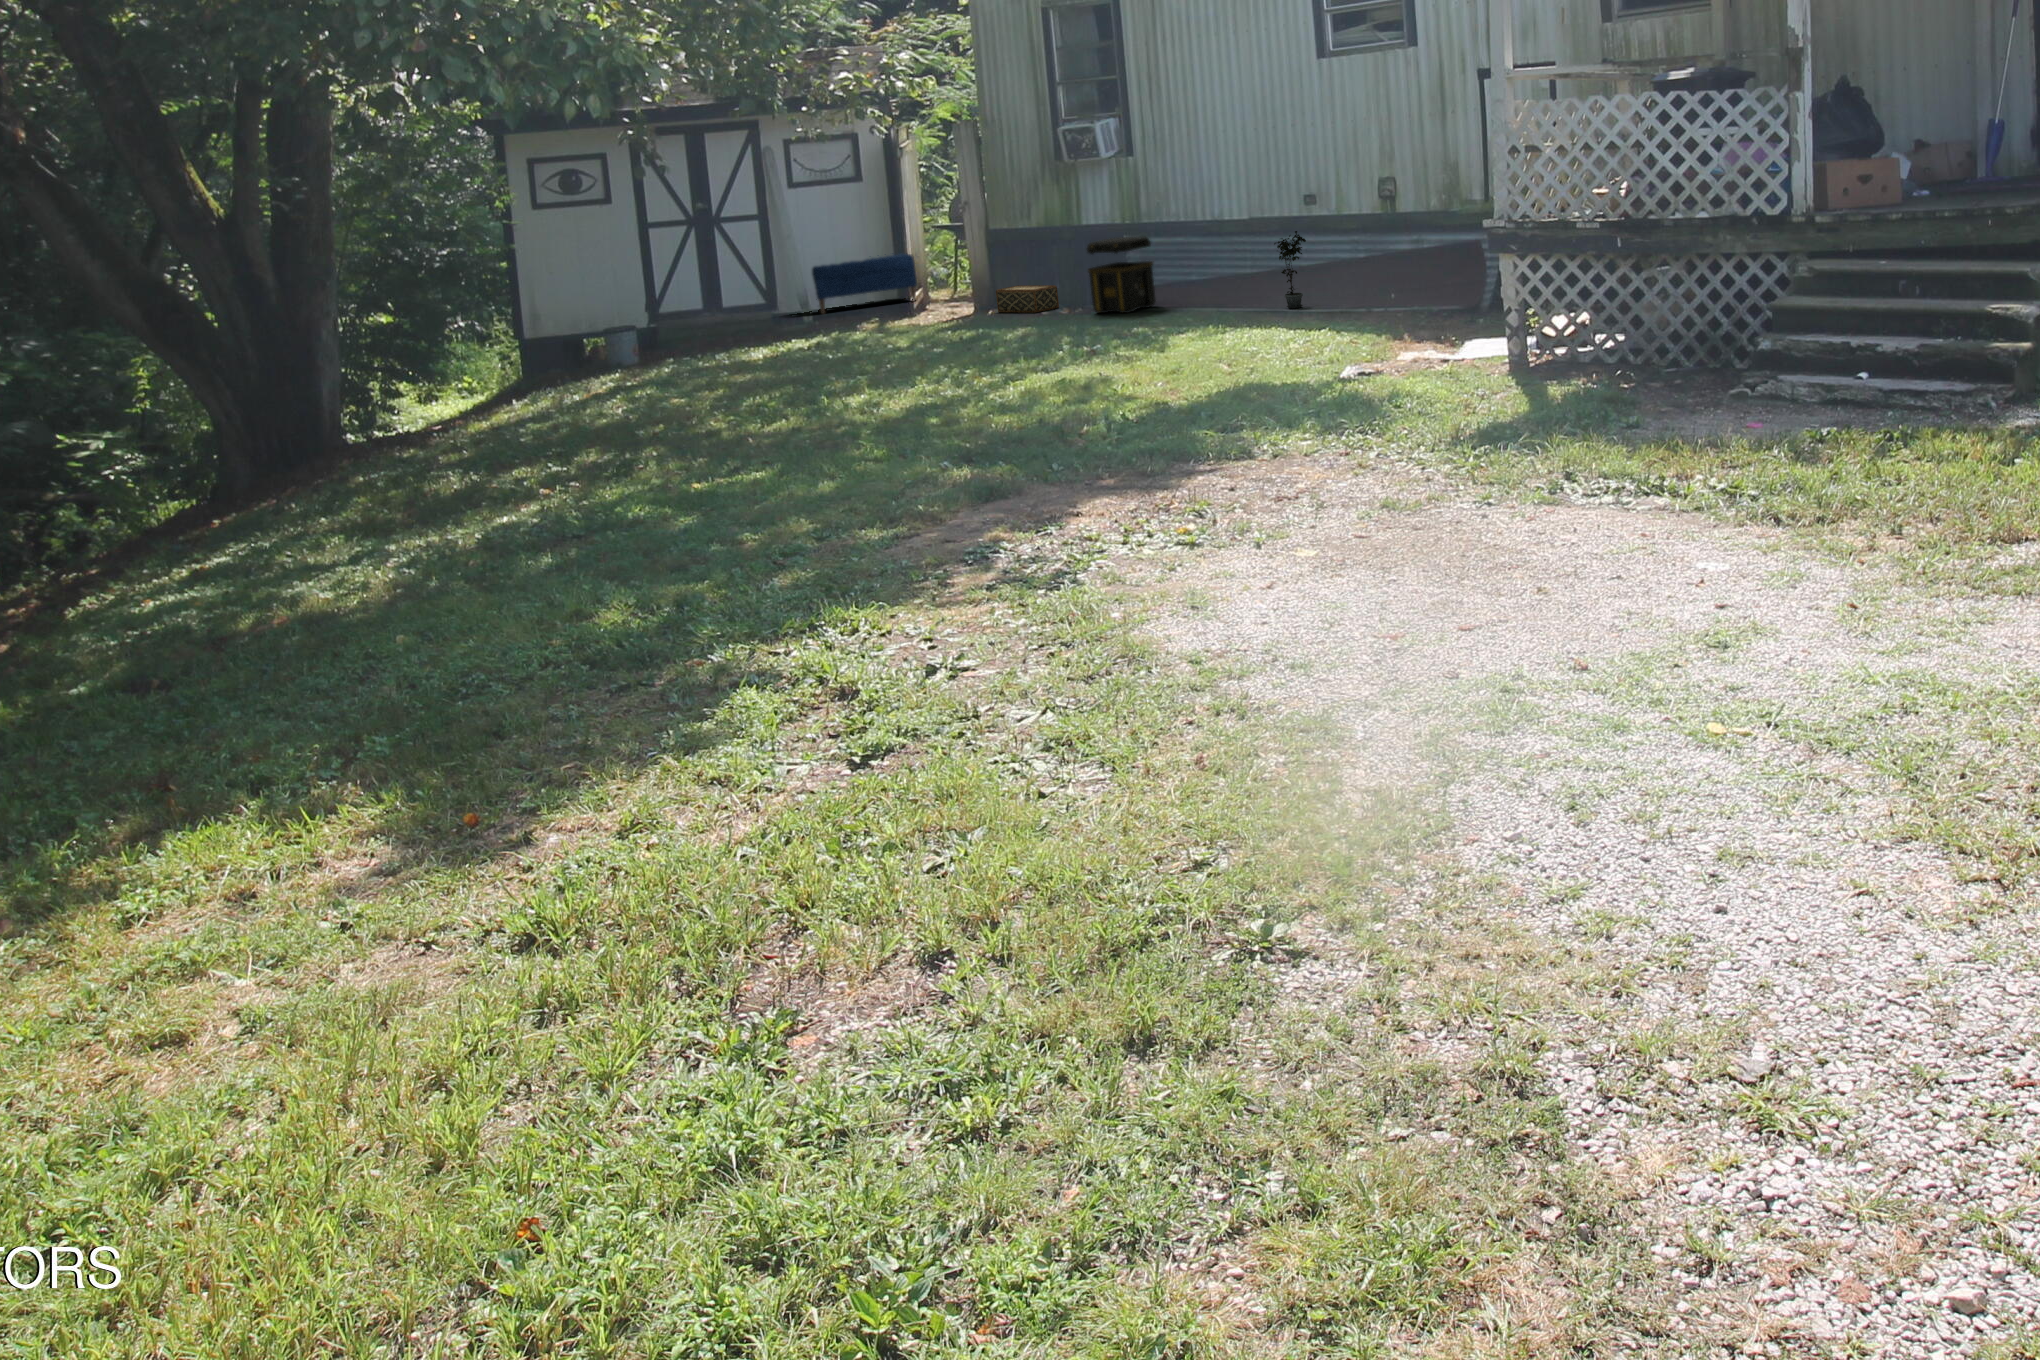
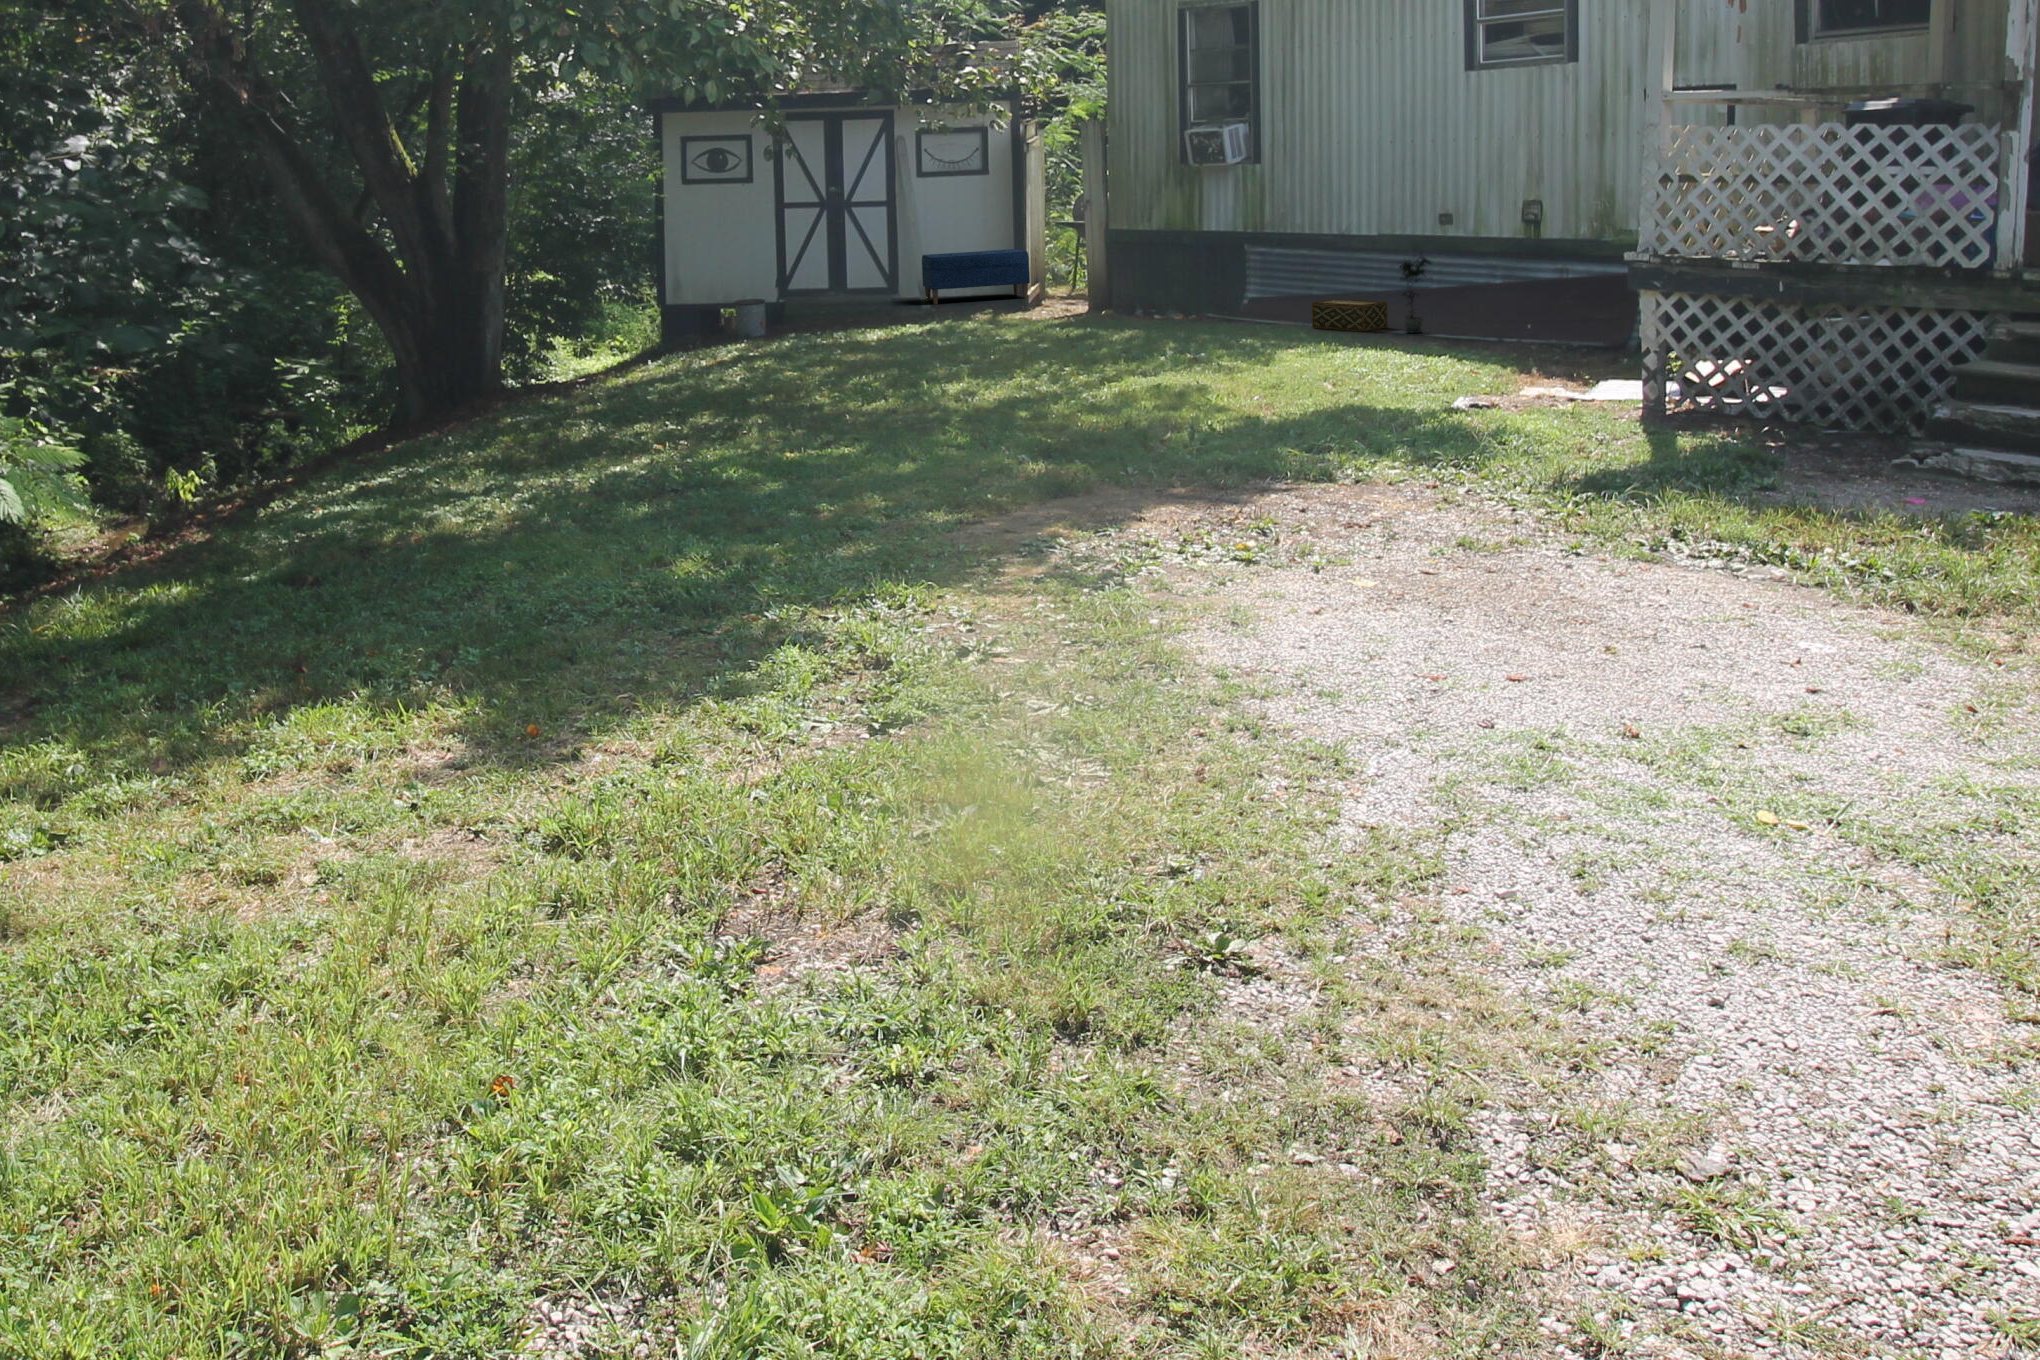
toolbox: present [1087,236,1156,313] -> none [1198,247,1268,325]
woven basket: present [996,285,1059,313] -> present [1312,299,1388,331]

